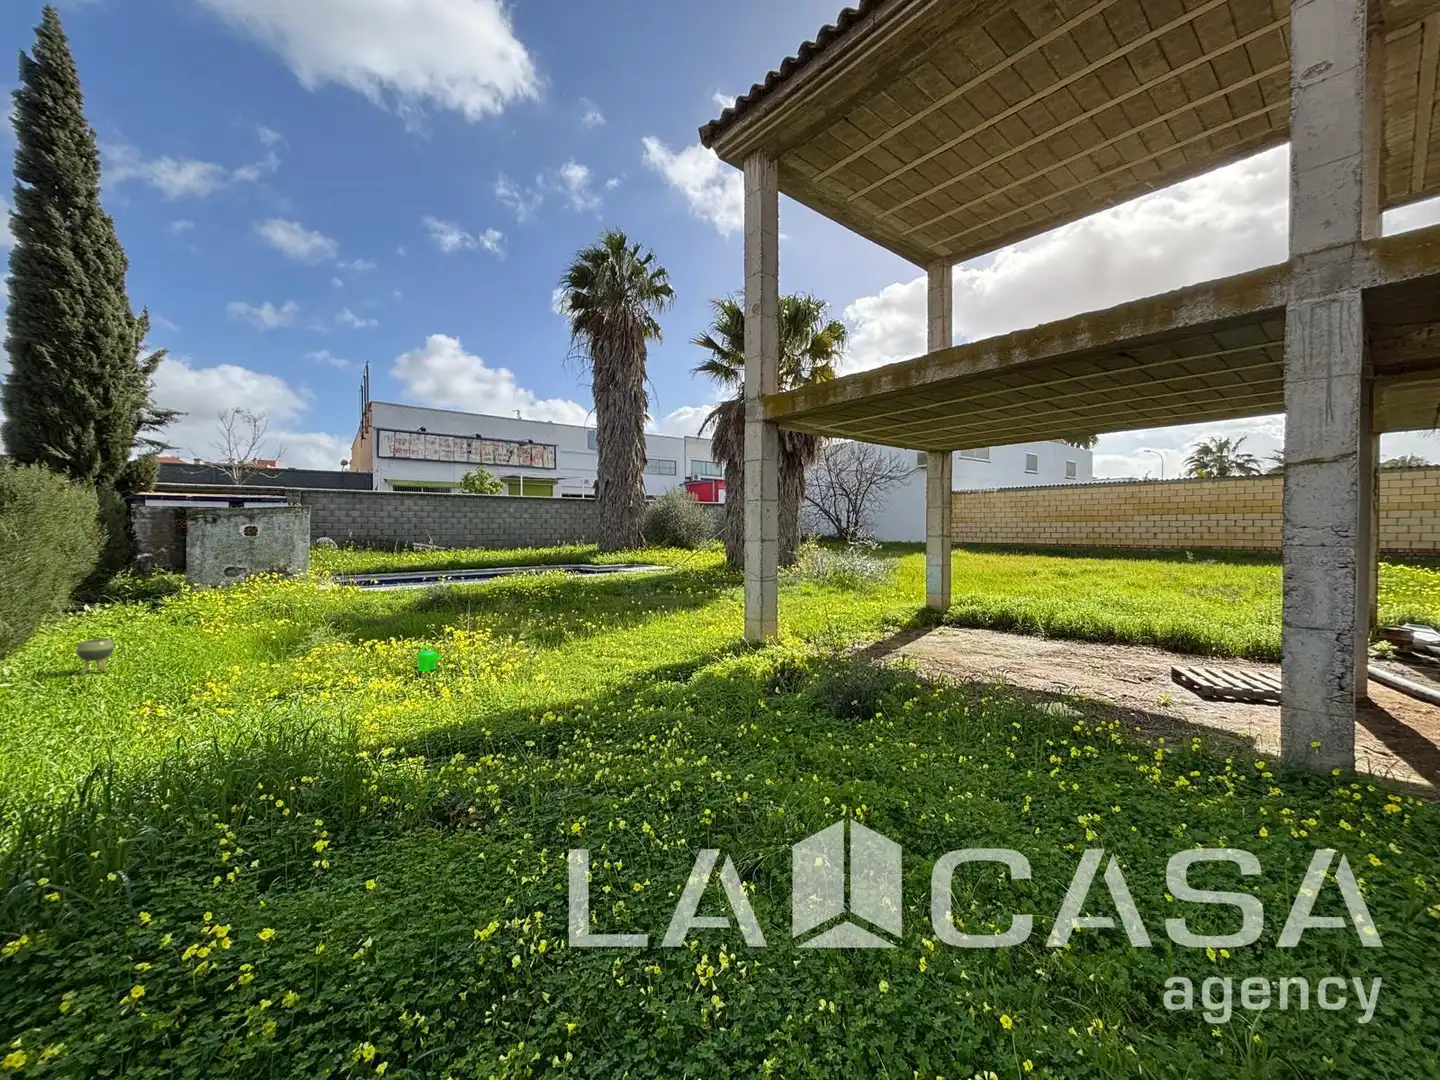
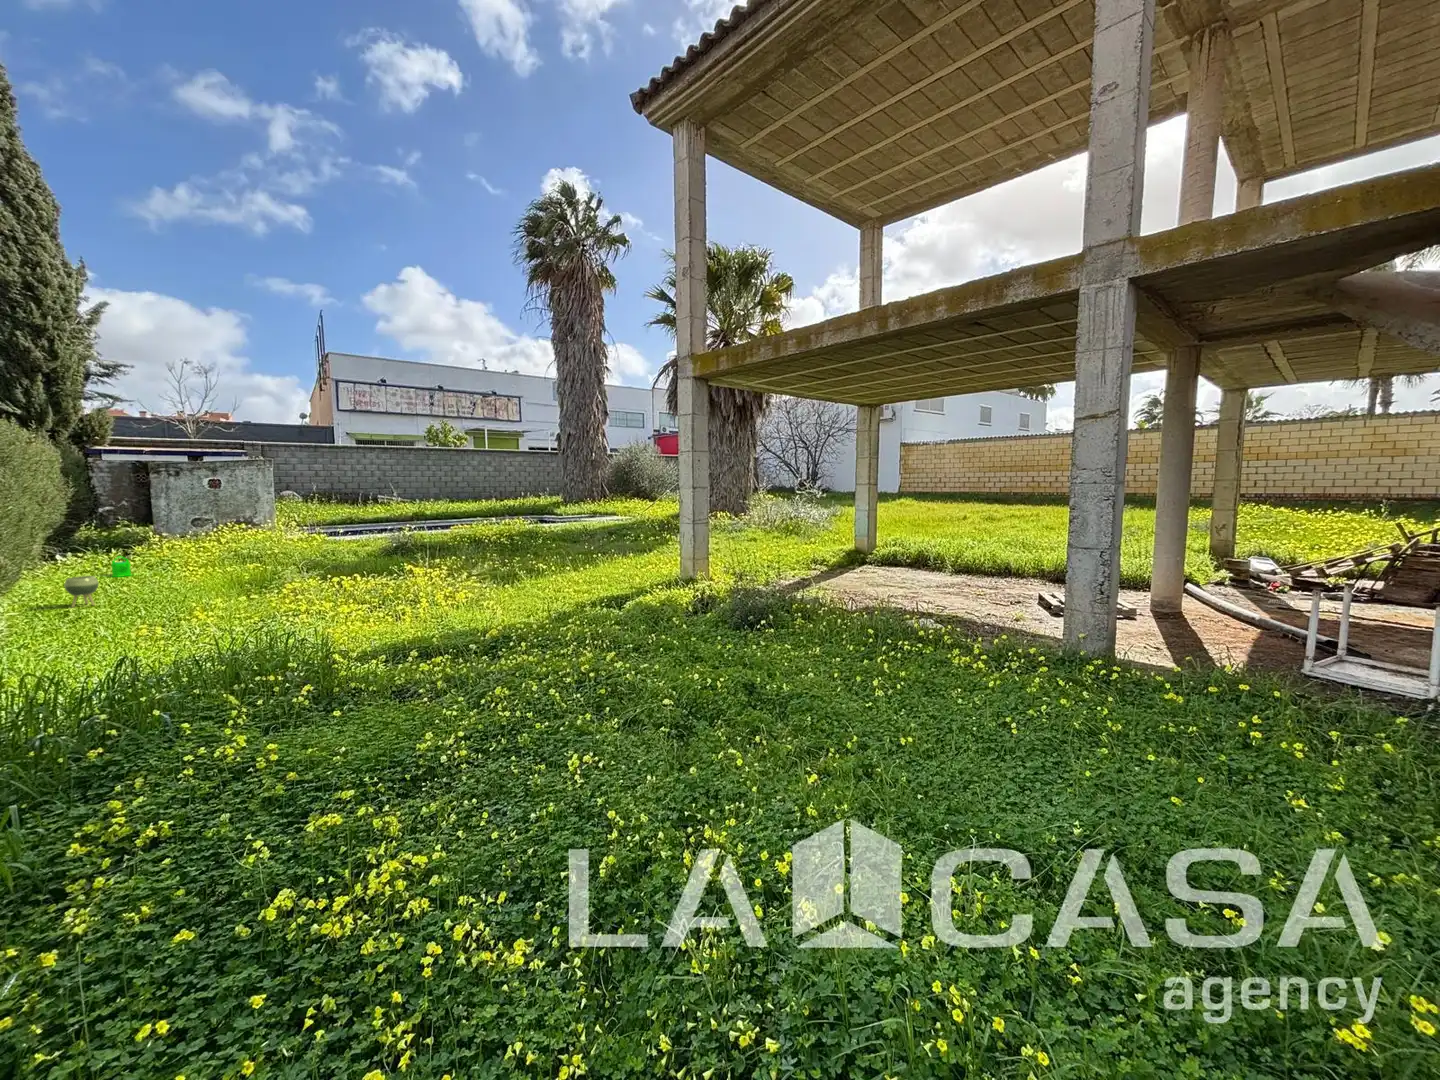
watering can: present [416,645,441,671] -> present [111,556,132,577]

